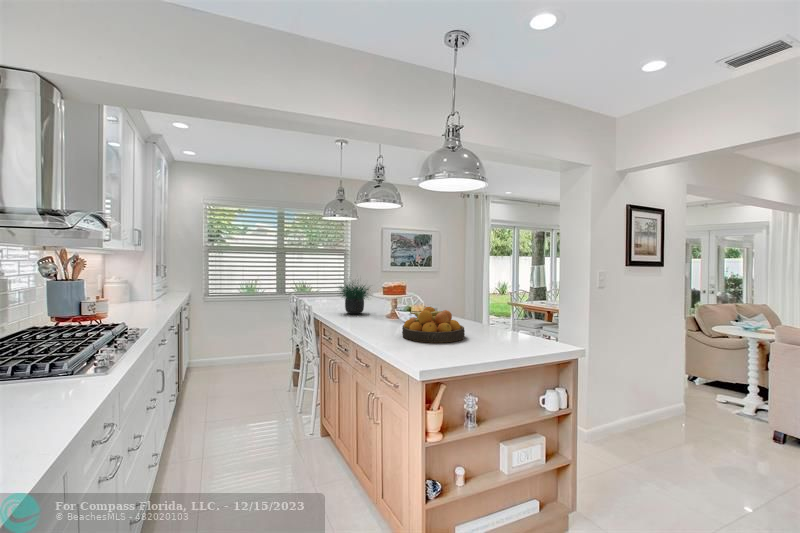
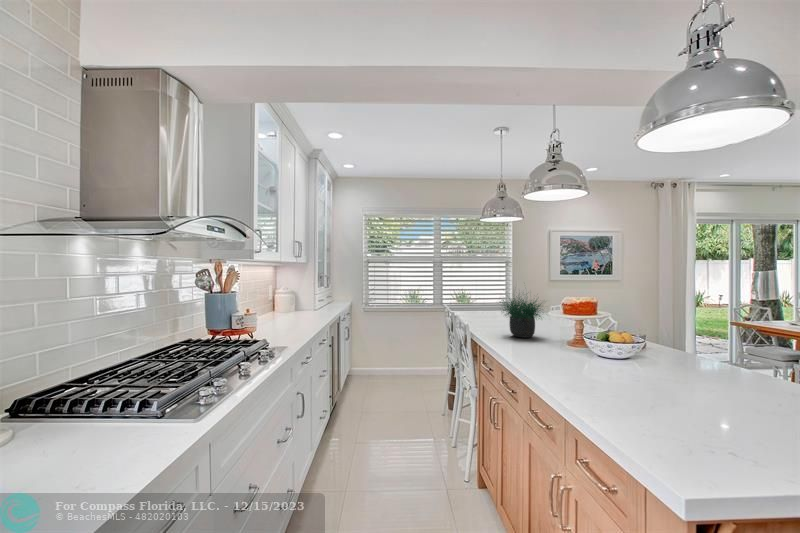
fruit bowl: present [402,307,465,343] -> none [613,343,750,418]

